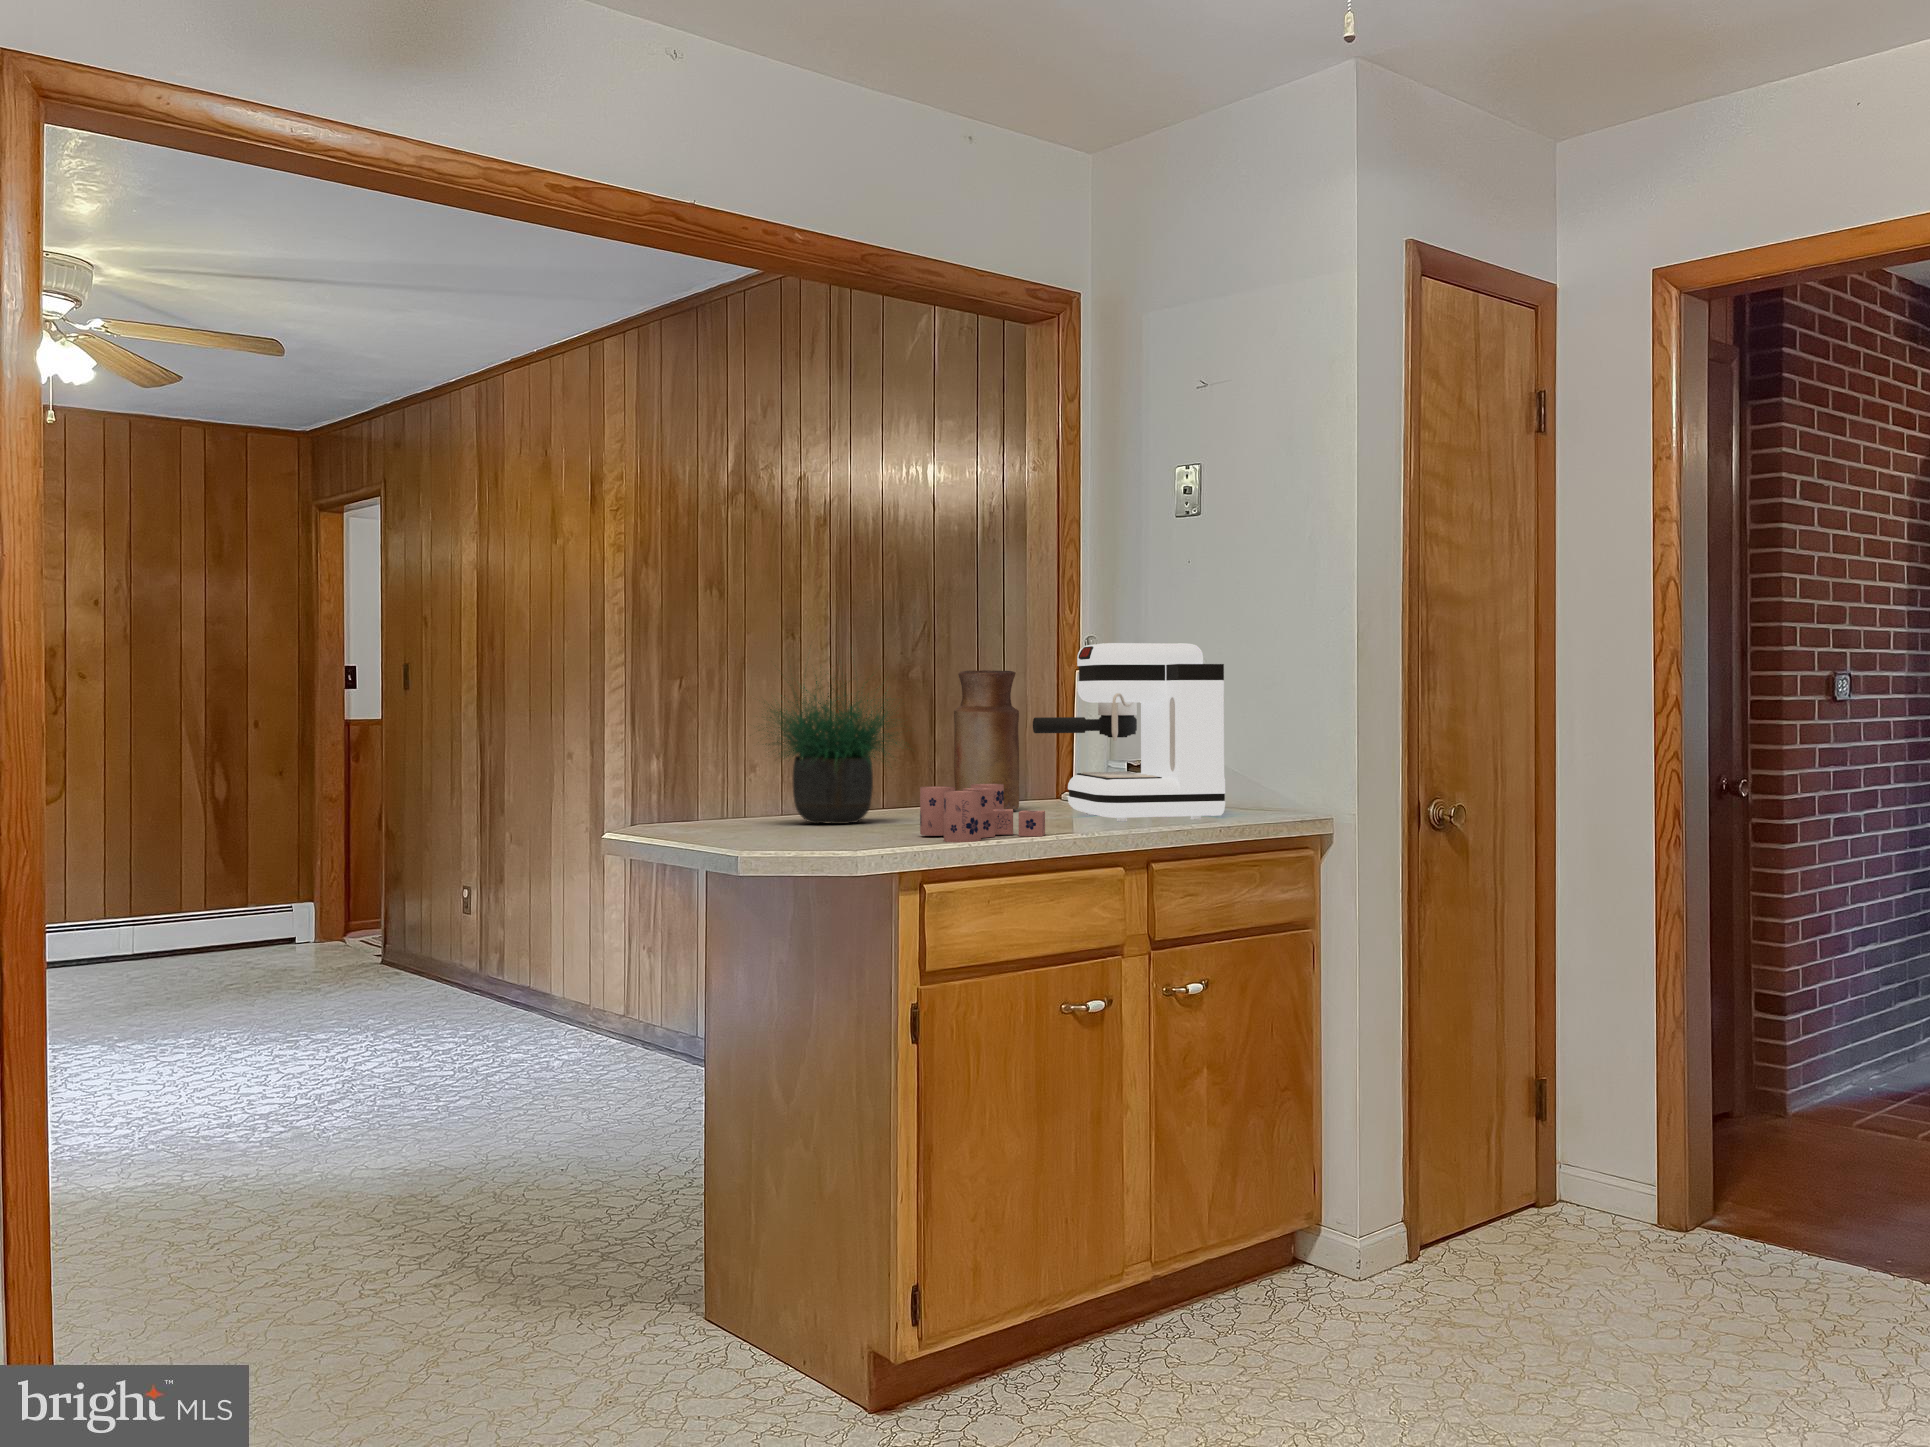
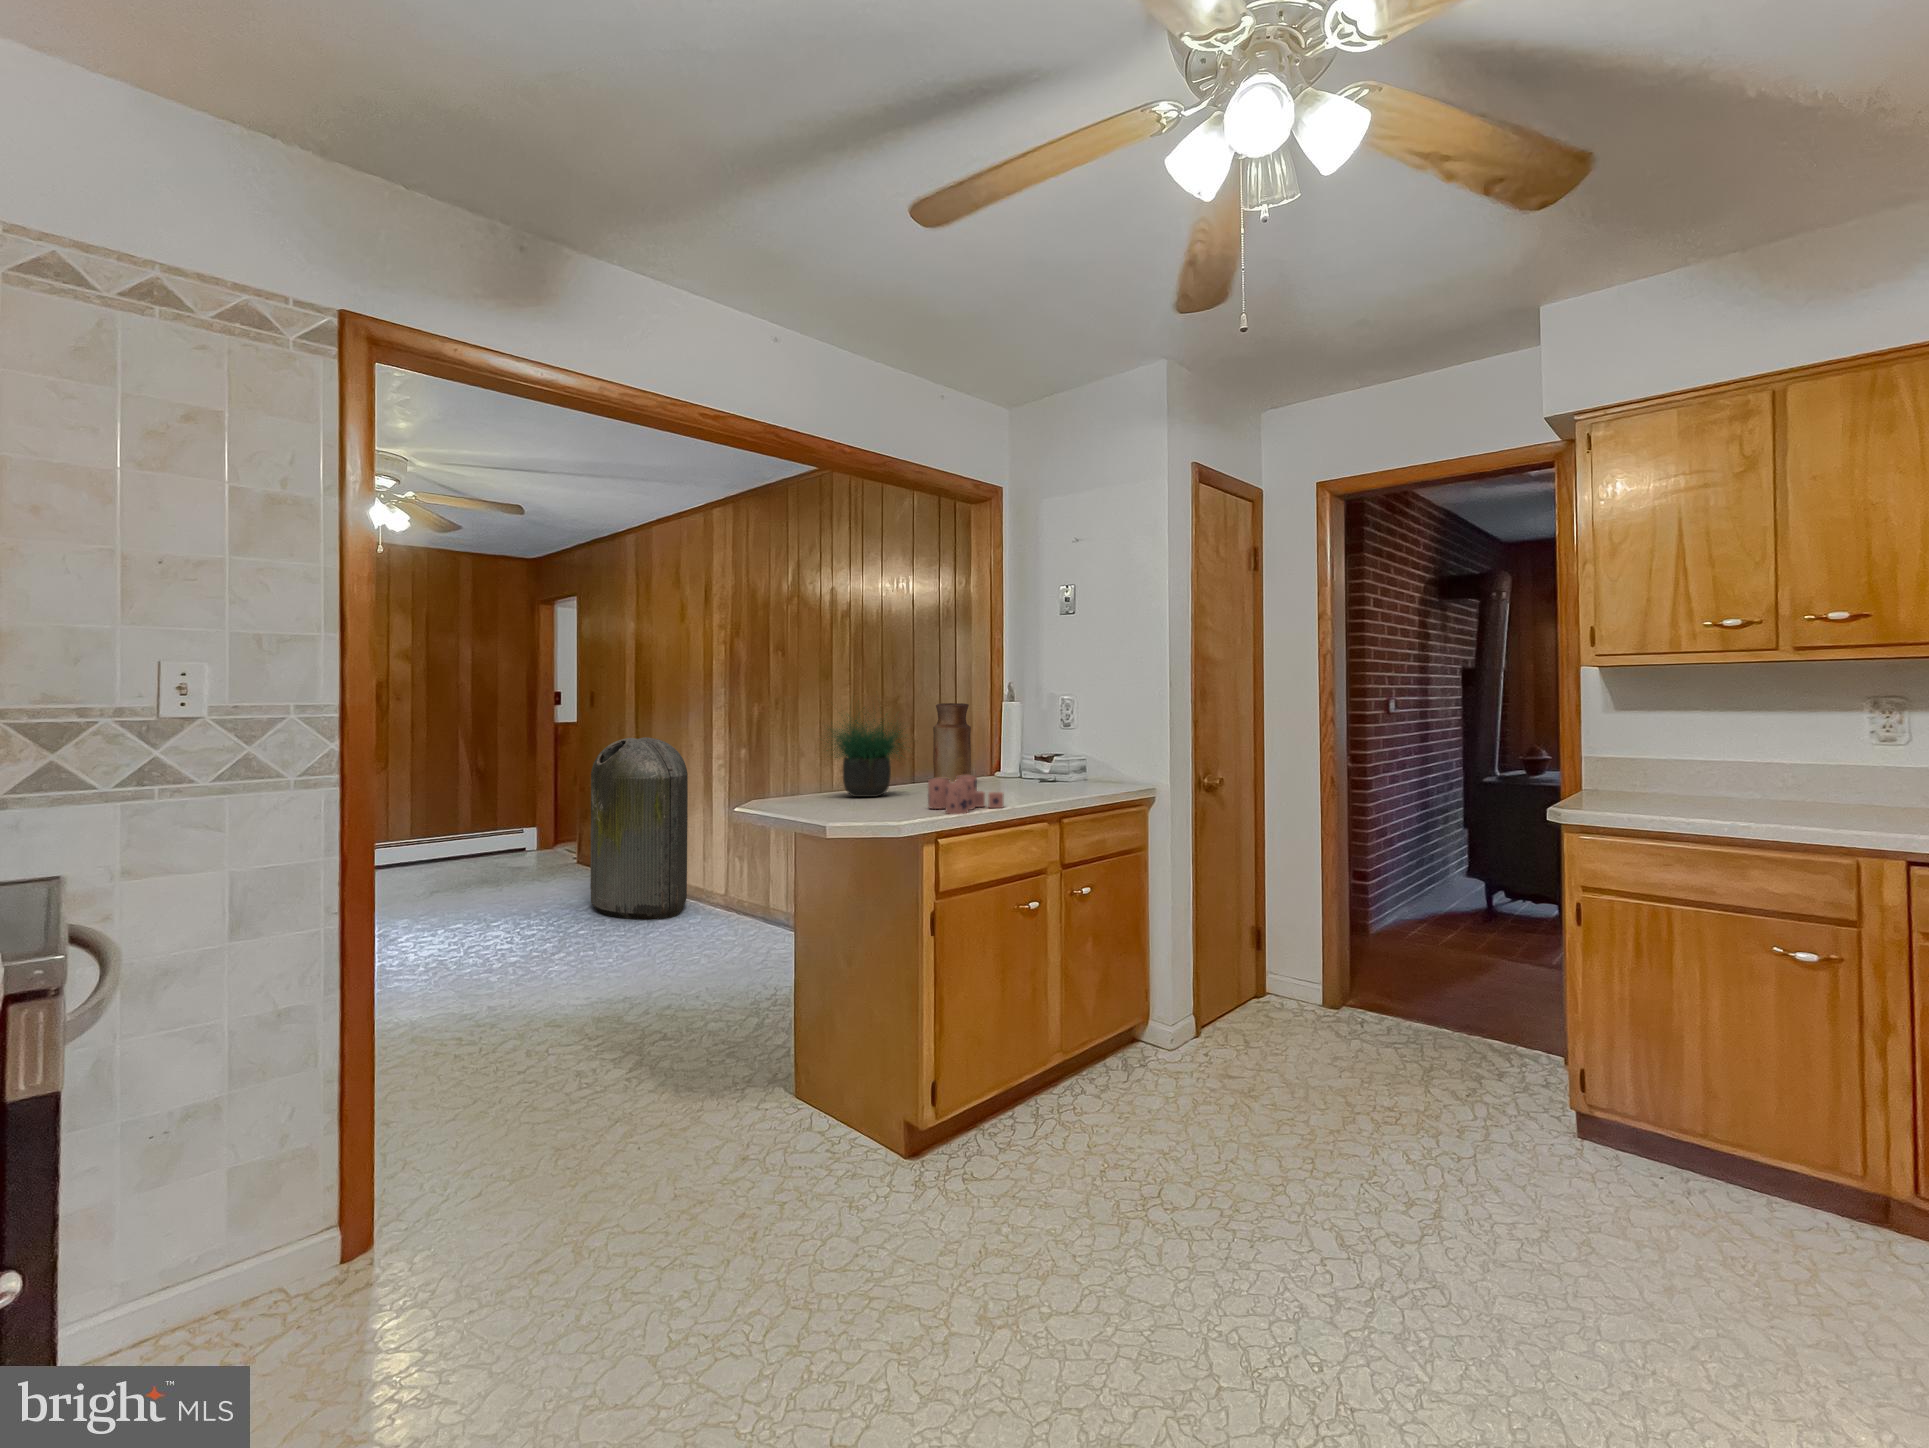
coffee maker: present [1033,643,1225,822] -> none [985,690,1098,794]
trash can: none [400,738,558,1051] -> present [590,737,688,920]

